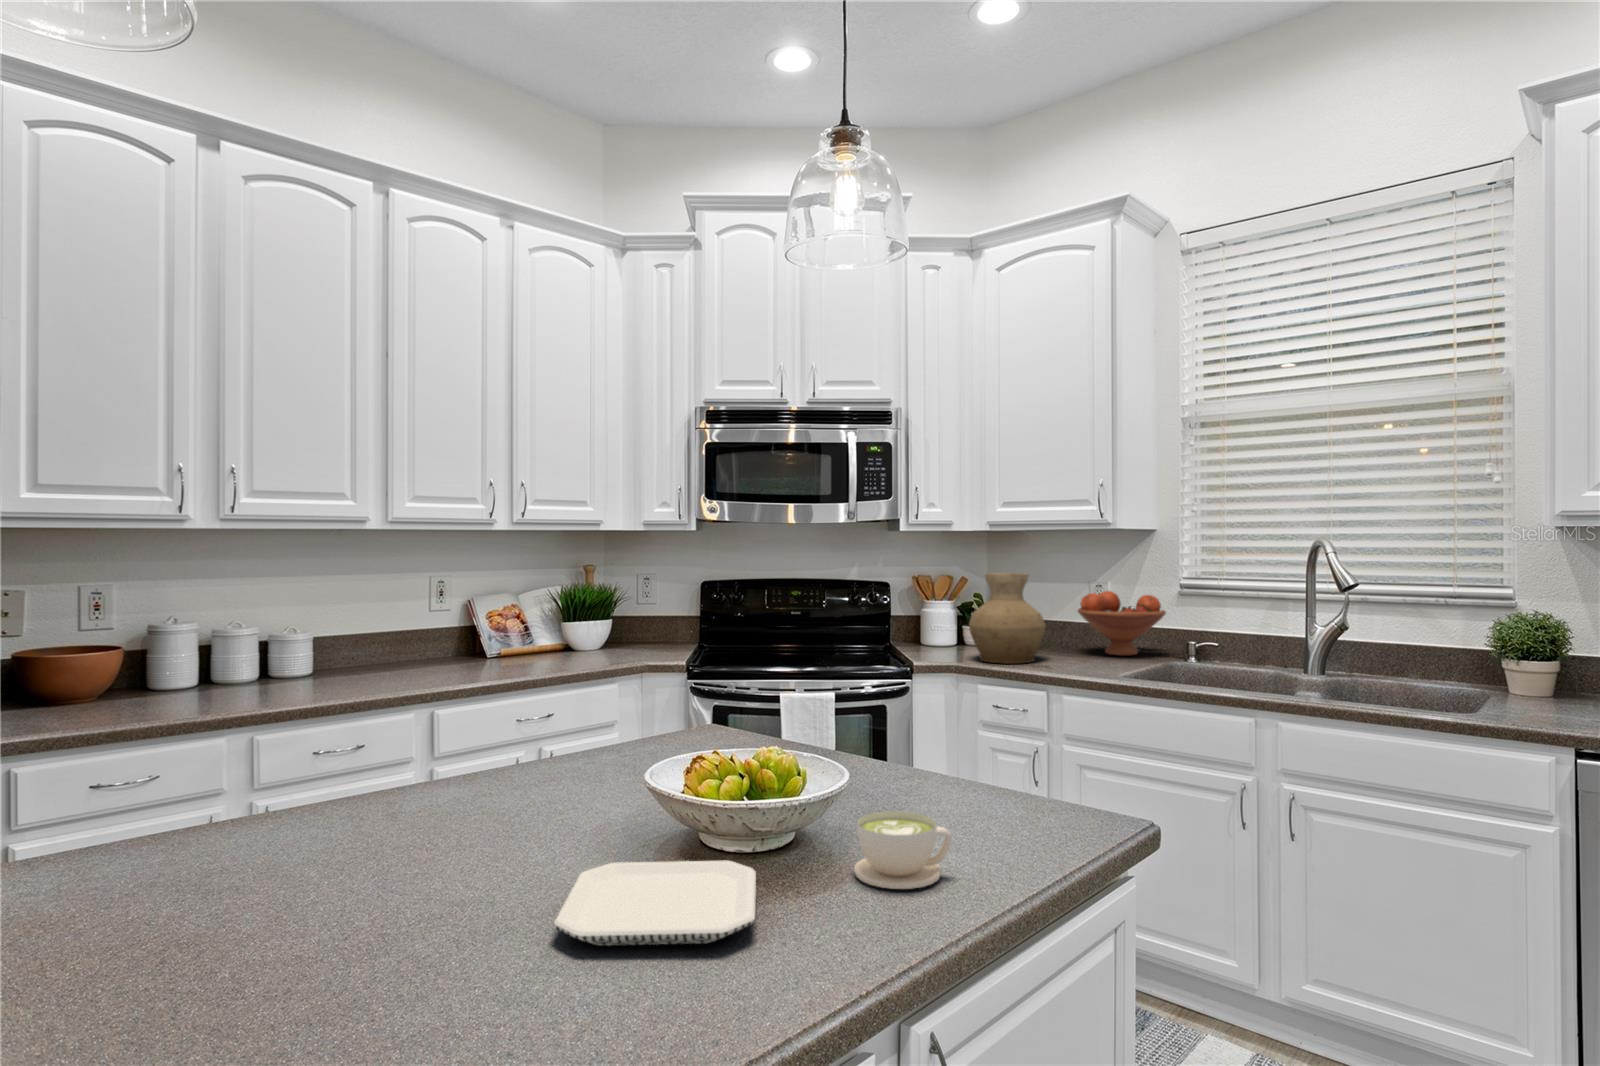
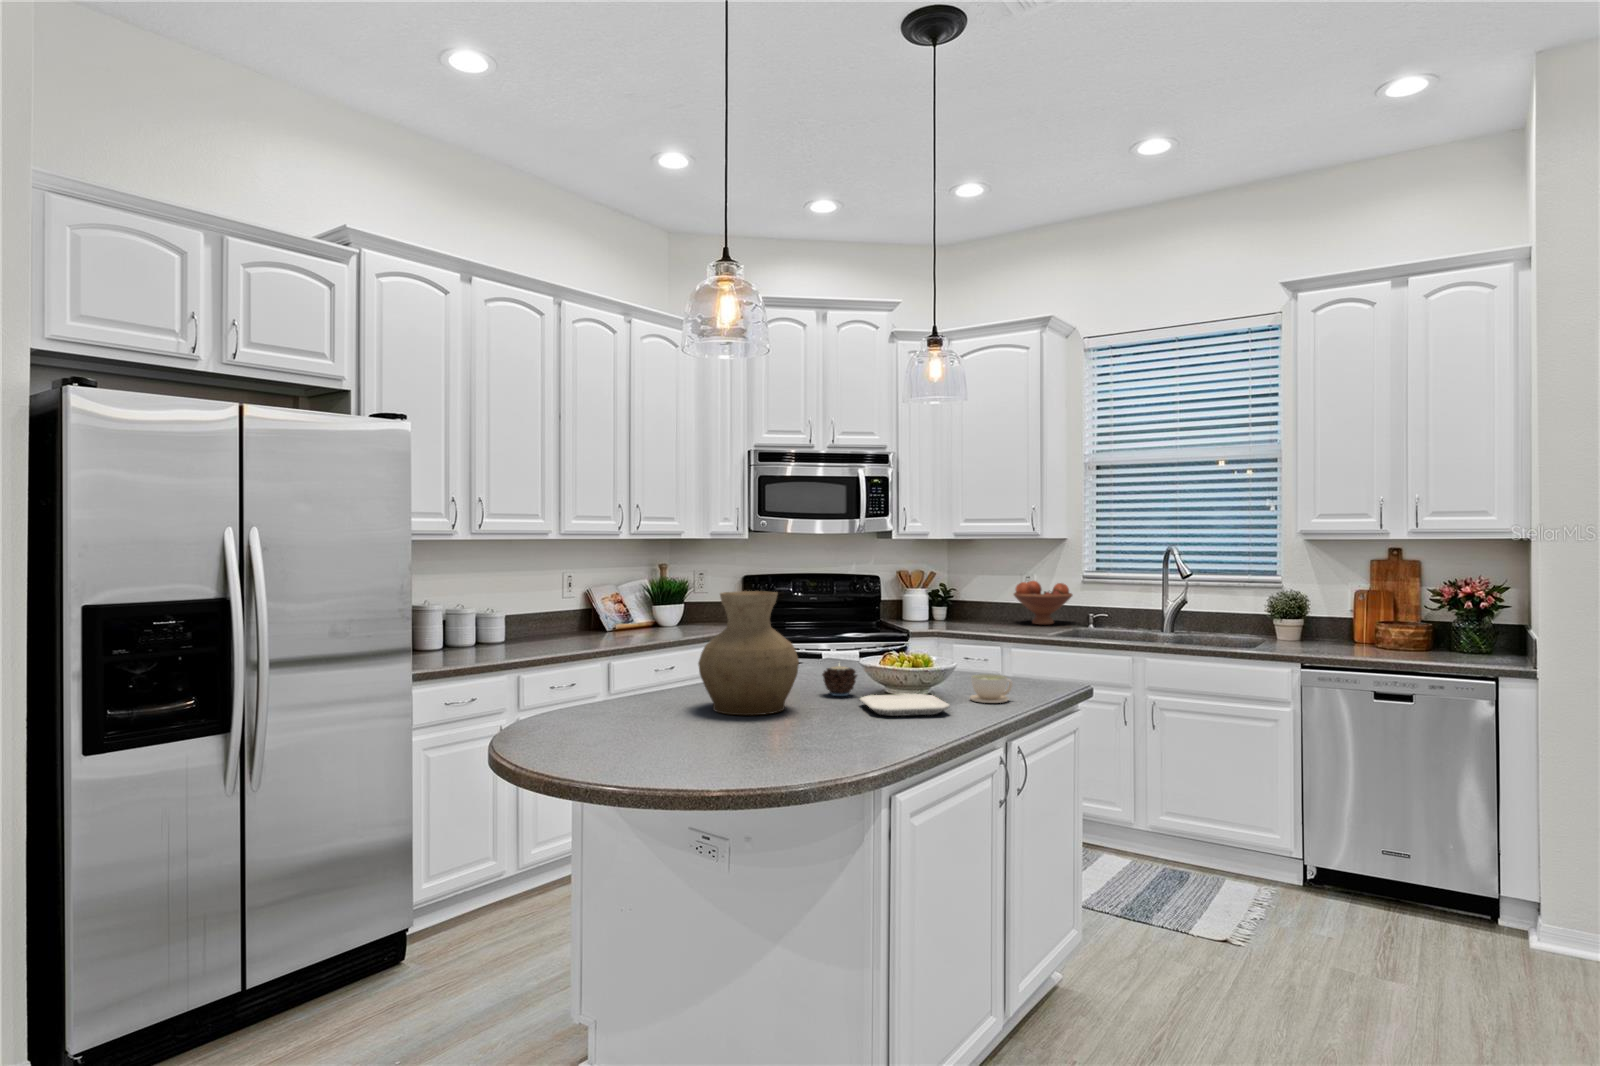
vase: present [969,573,1046,664] -> present [698,591,799,715]
candle: none [551,773,624,849] -> present [822,666,857,696]

